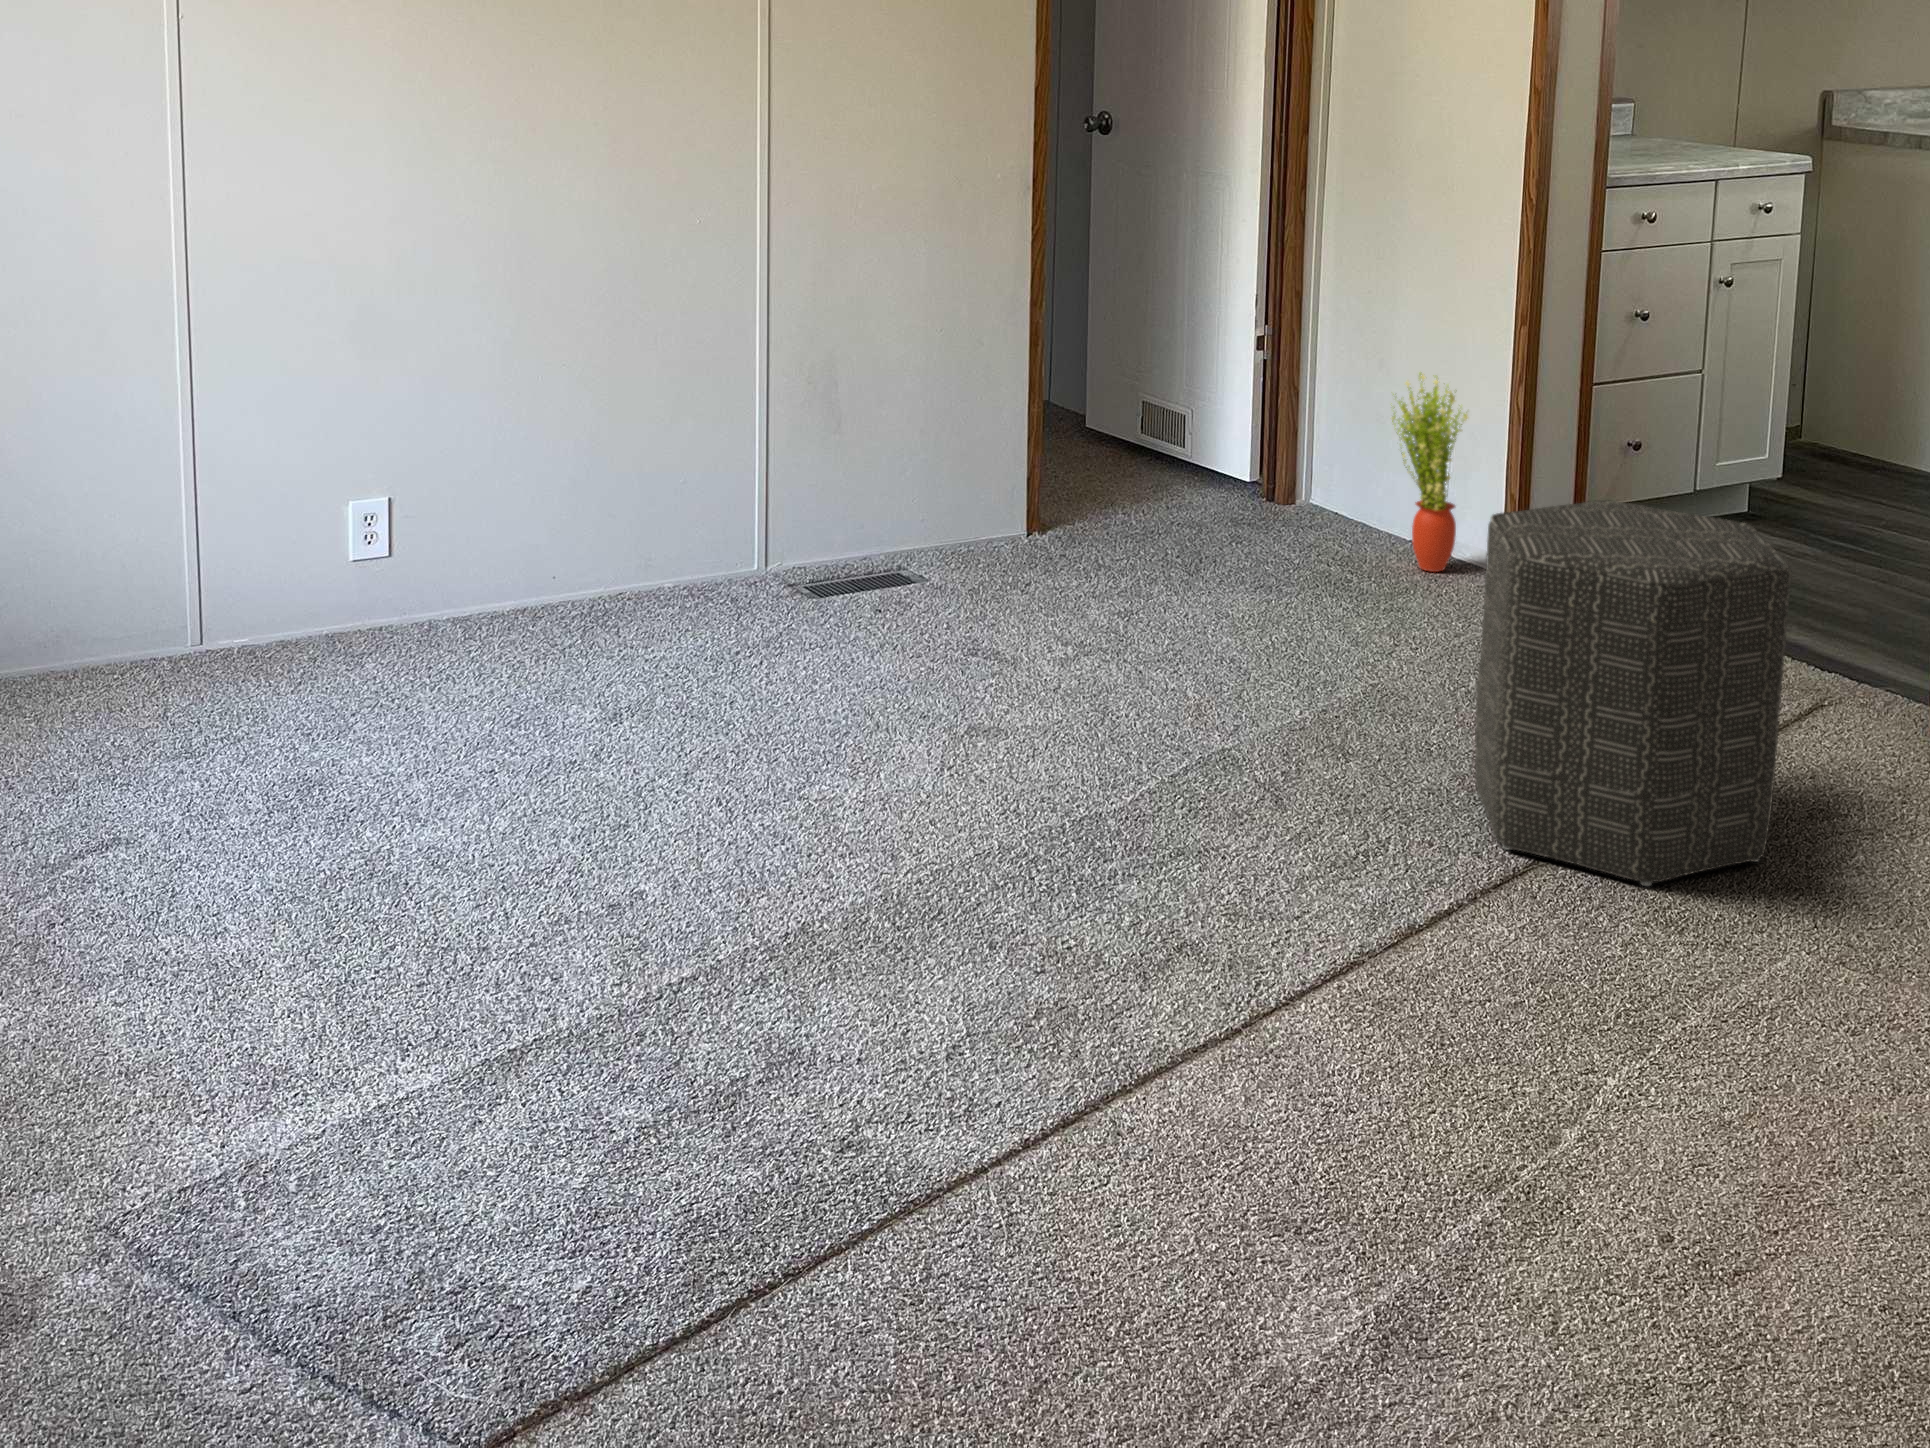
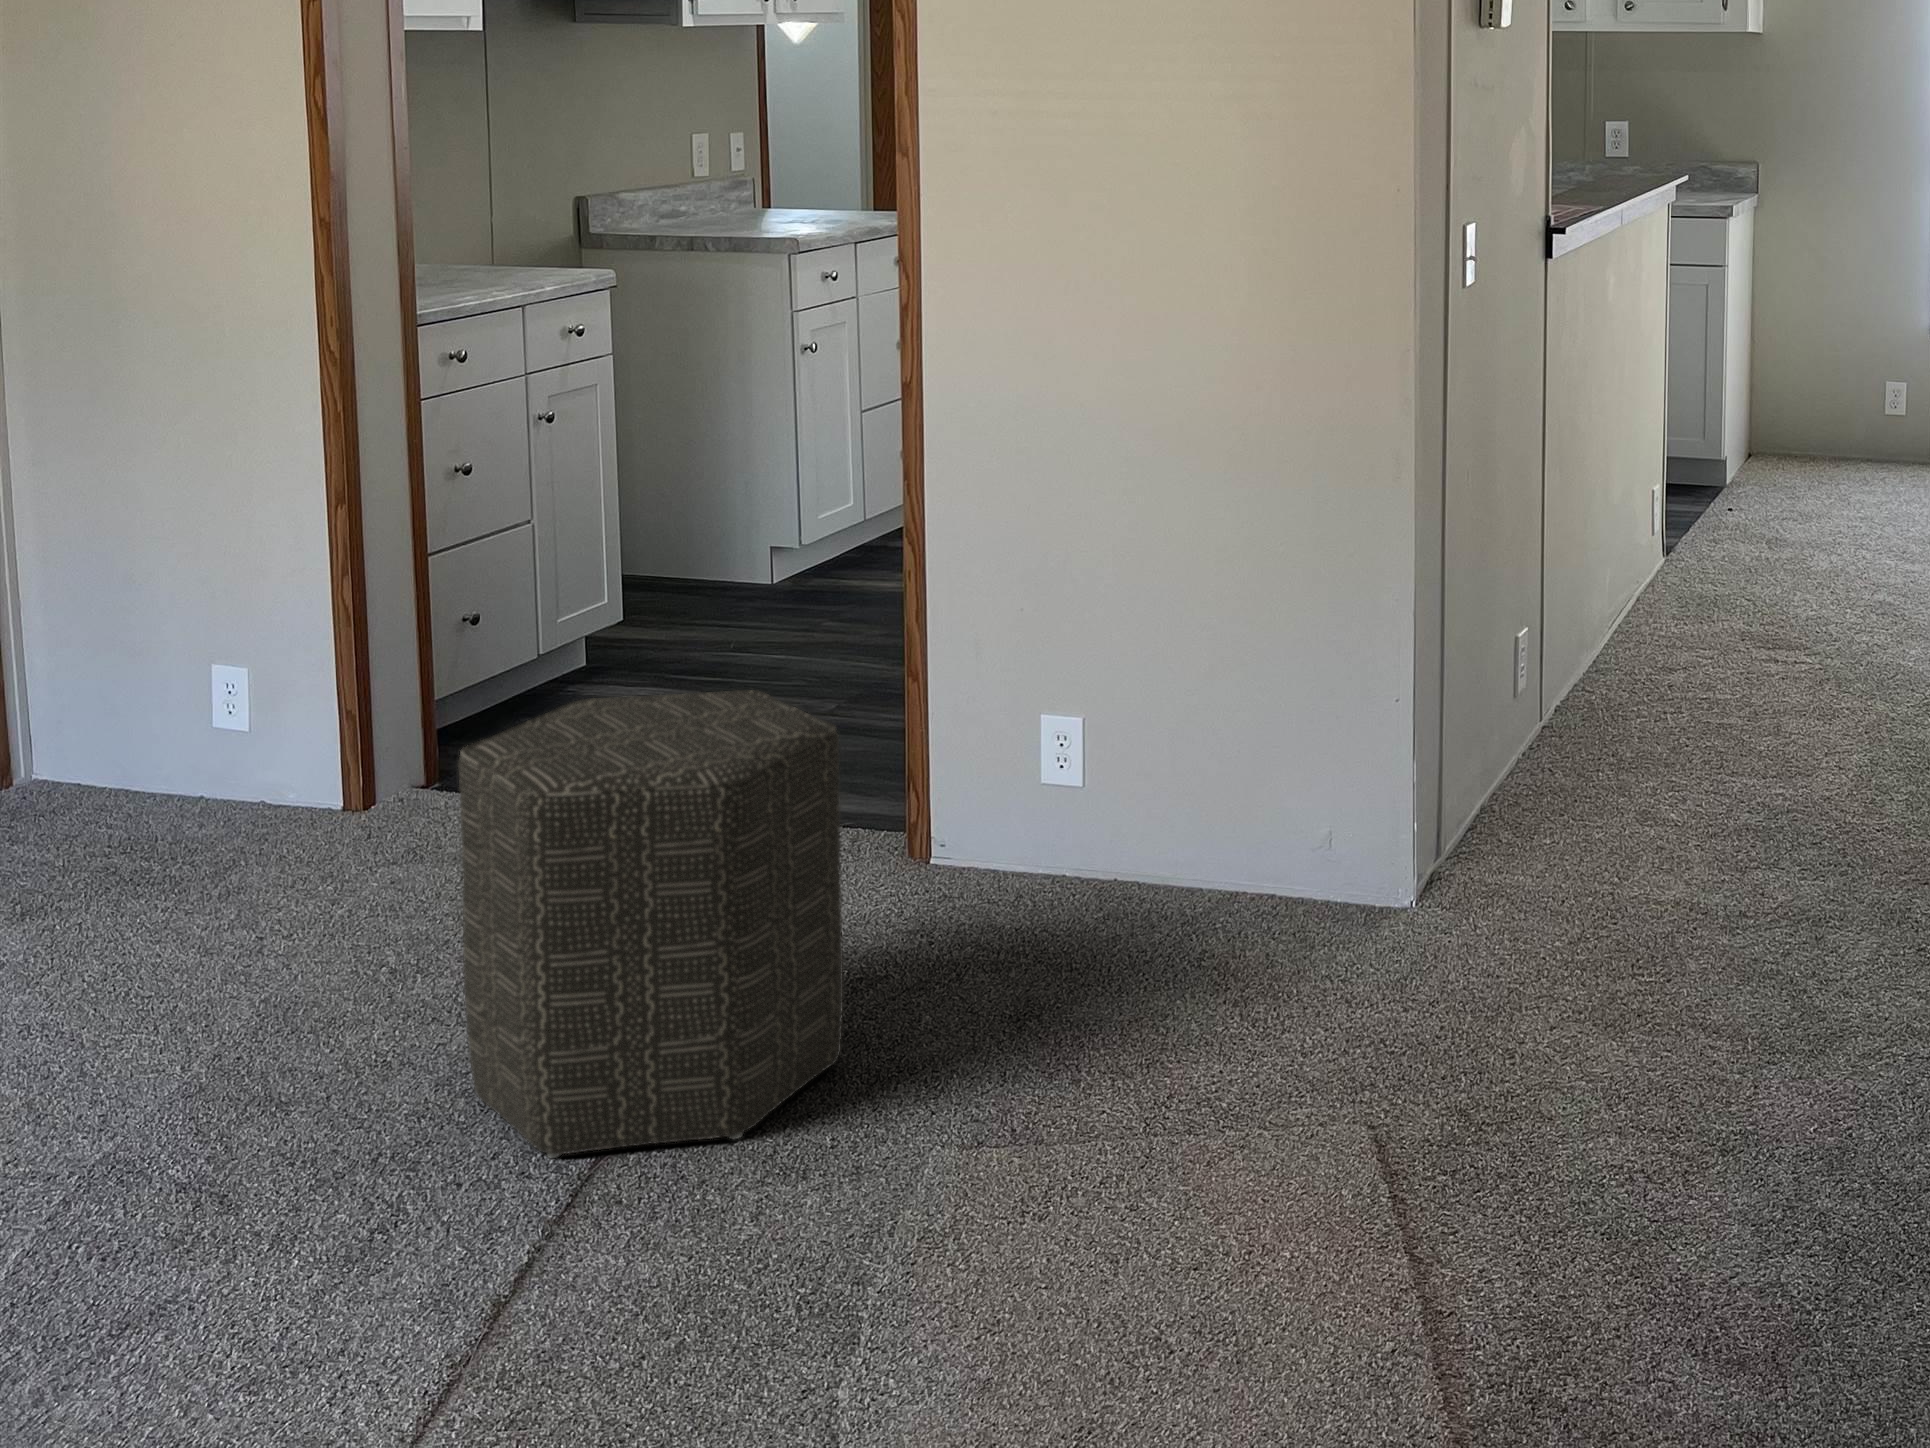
potted plant: present [1392,373,1468,572] -> none [161,584,281,836]

